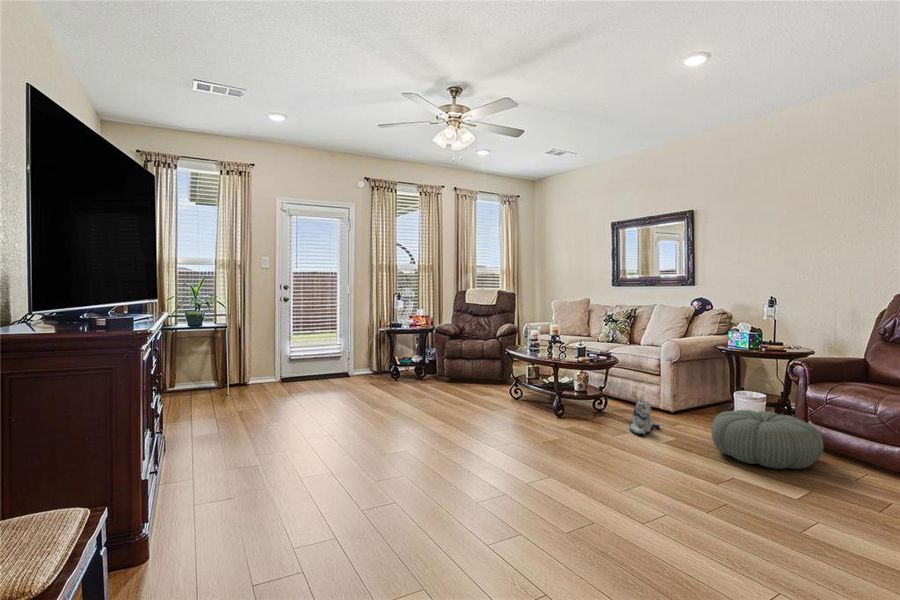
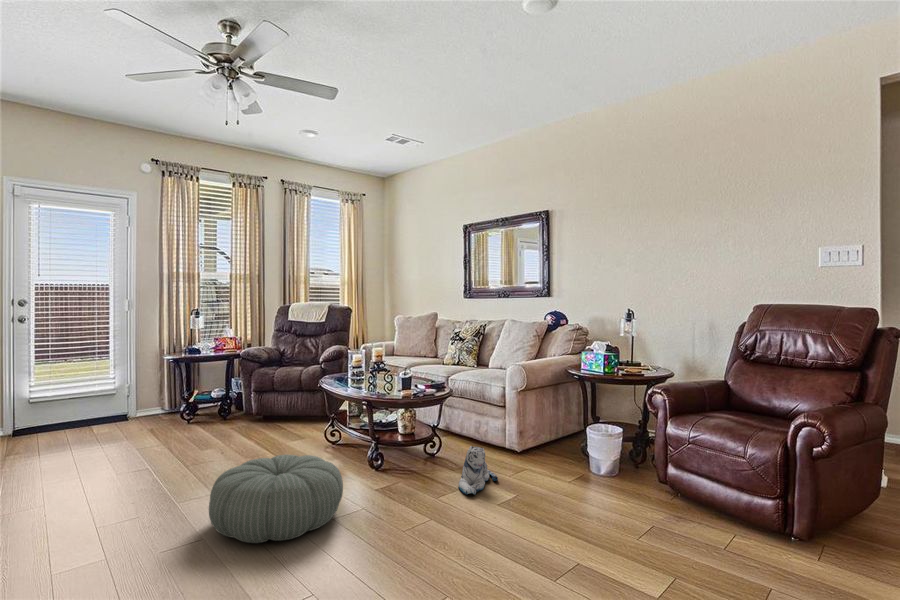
pouf: present [711,410,823,469] -> present [209,455,343,543]

